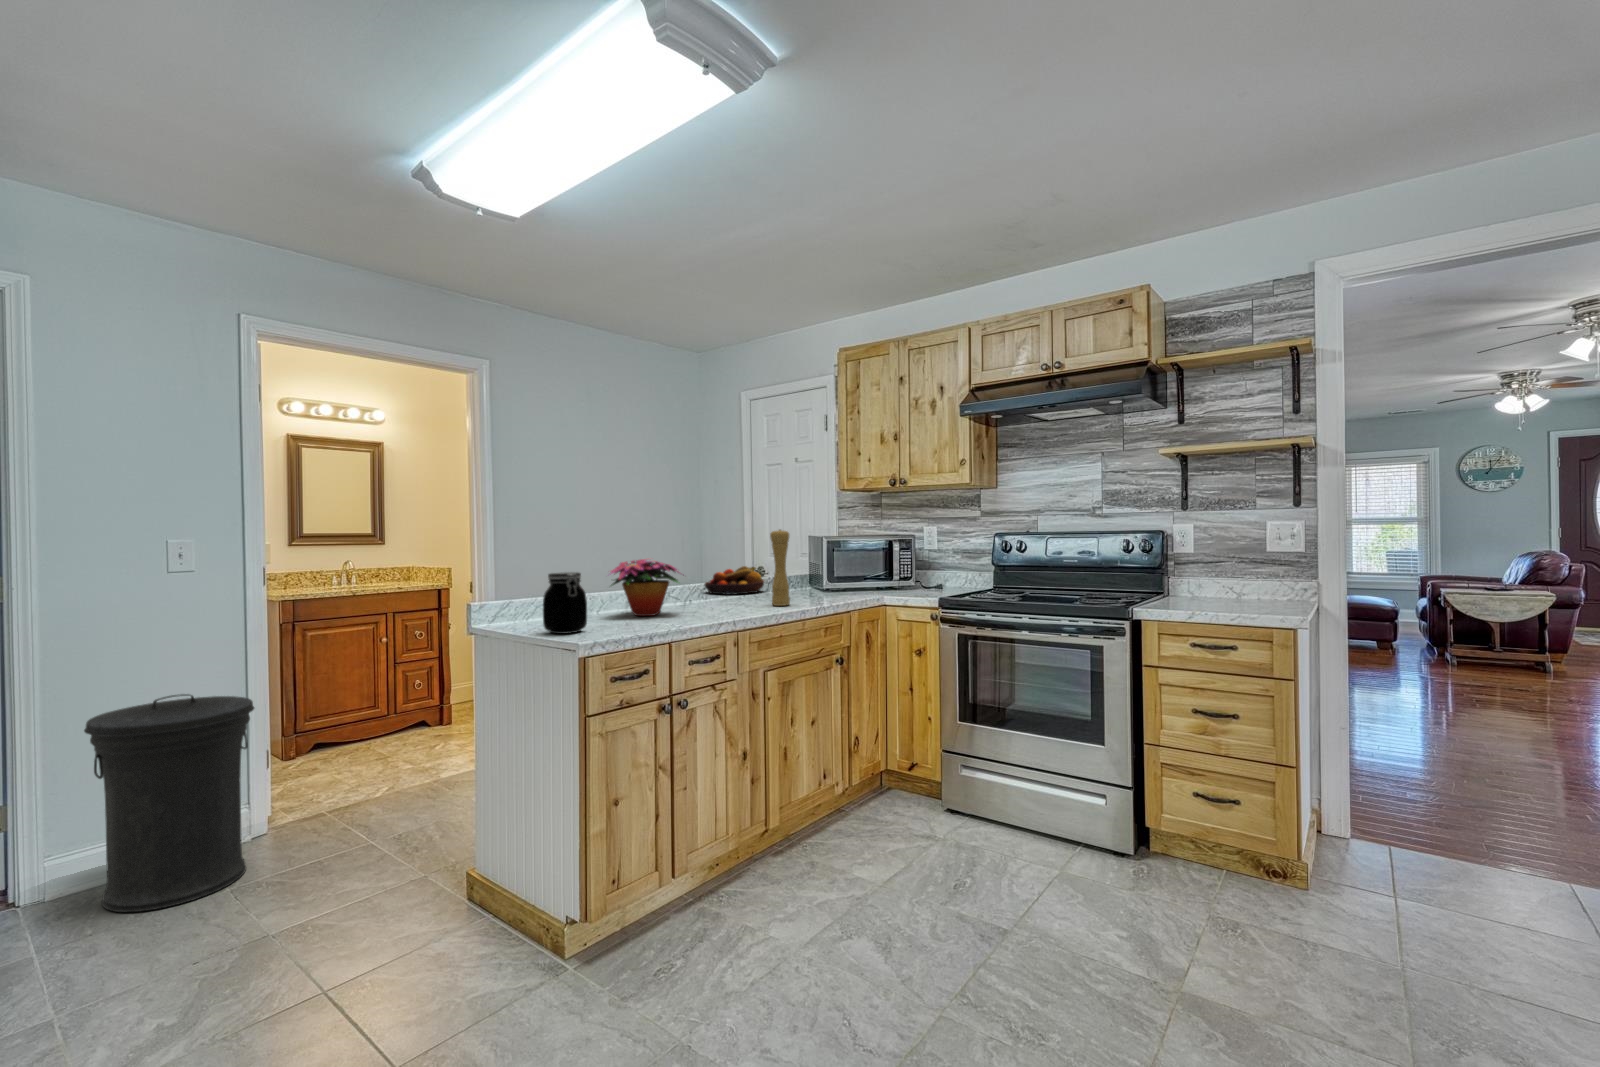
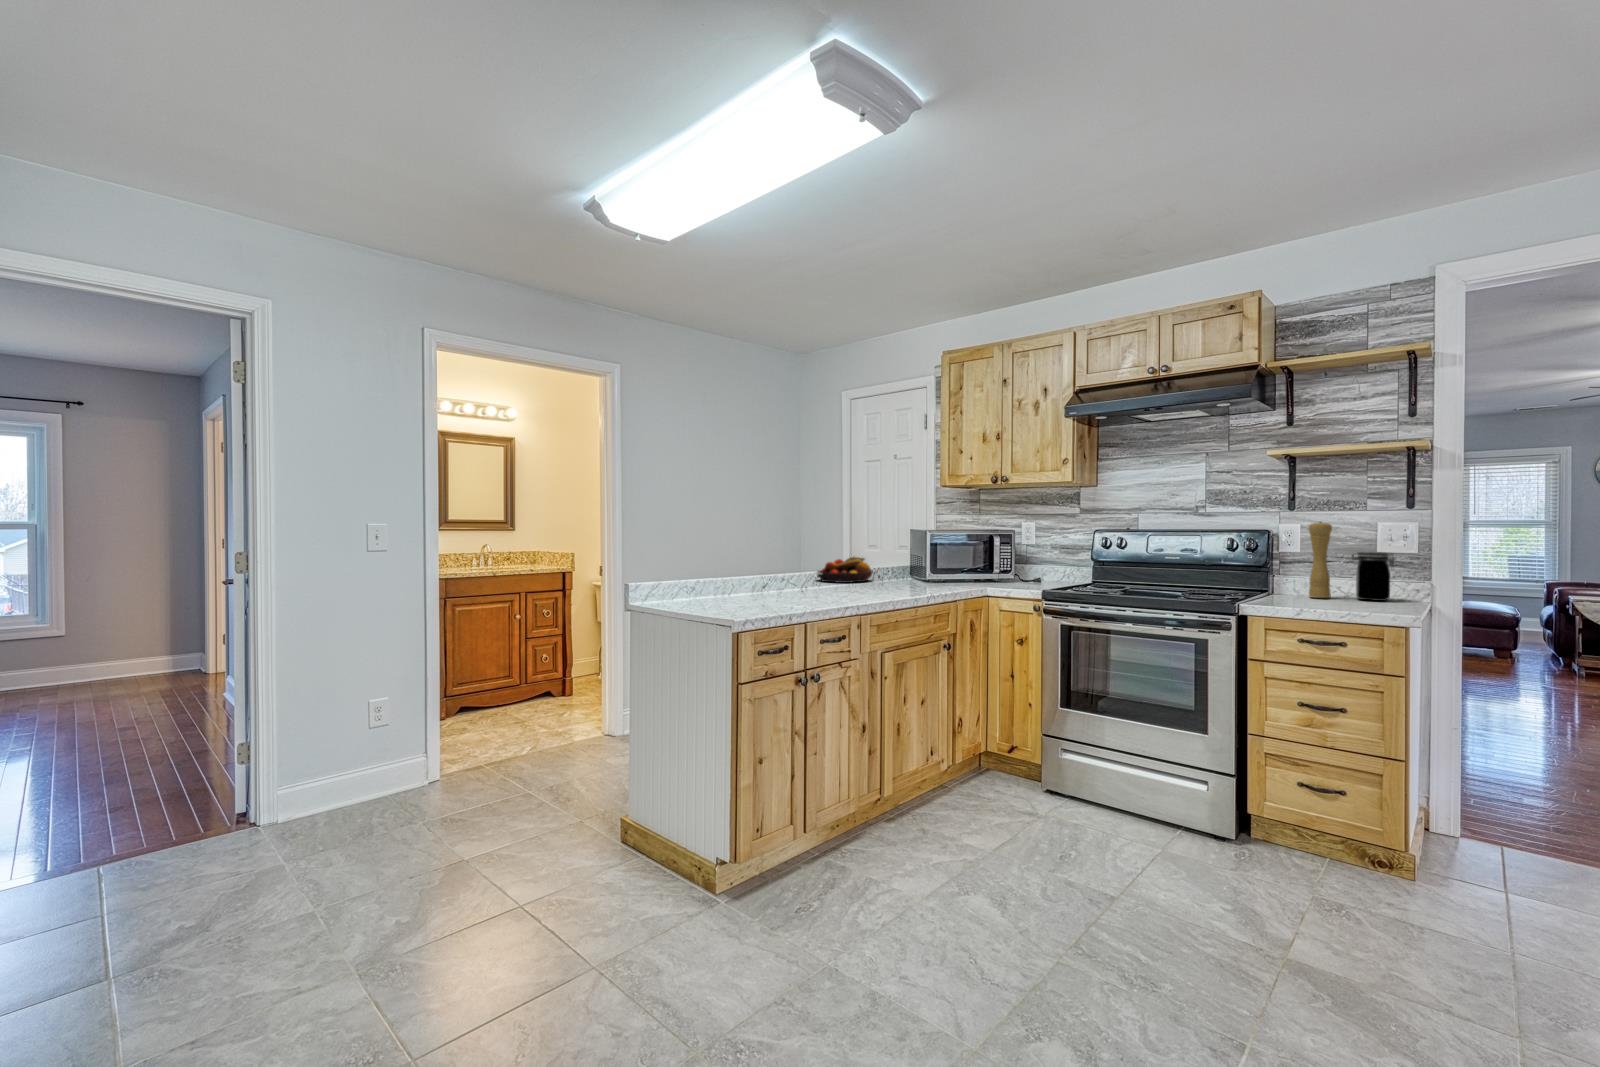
pepper mill: present [770,530,790,606] -> present [1309,522,1332,598]
flower arrangement: present [610,559,679,616] -> none [740,546,815,599]
jar: present [543,572,587,634] -> present [1352,552,1395,601]
trash can: present [84,694,254,912] -> none [310,656,438,837]

